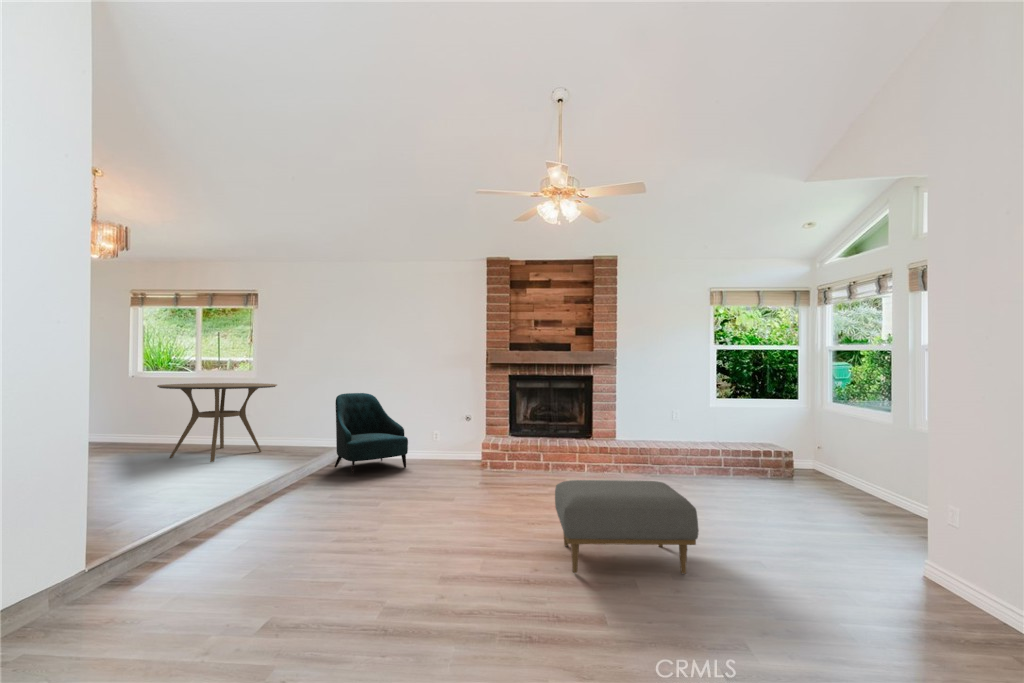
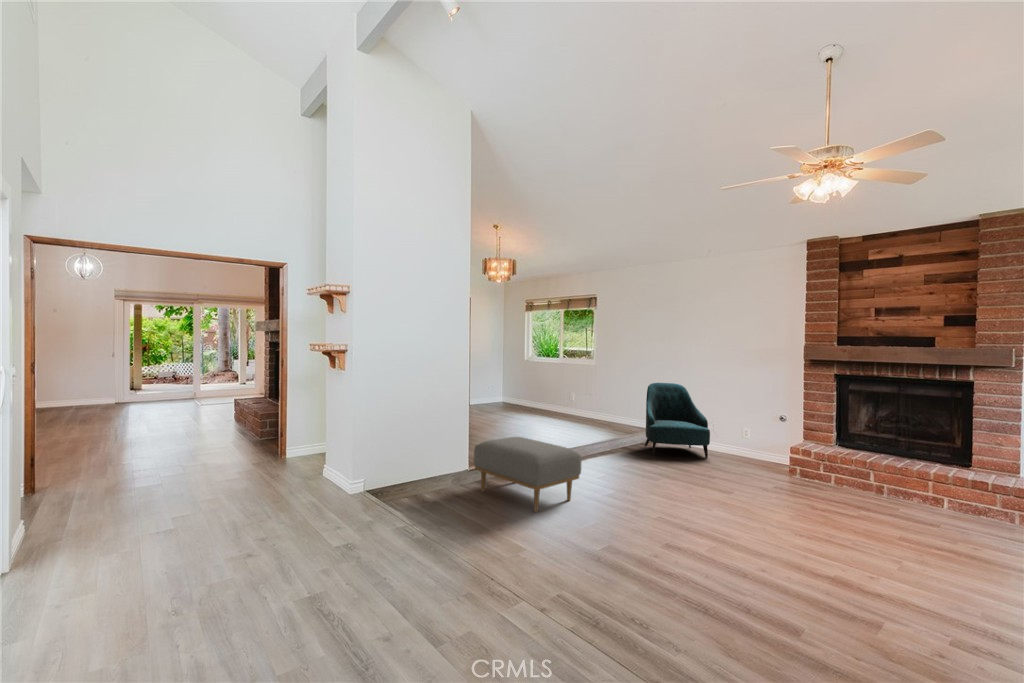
dining table: present [157,383,277,462] -> none [530,368,606,426]
ottoman: present [555,480,699,574] -> present [473,437,581,512]

